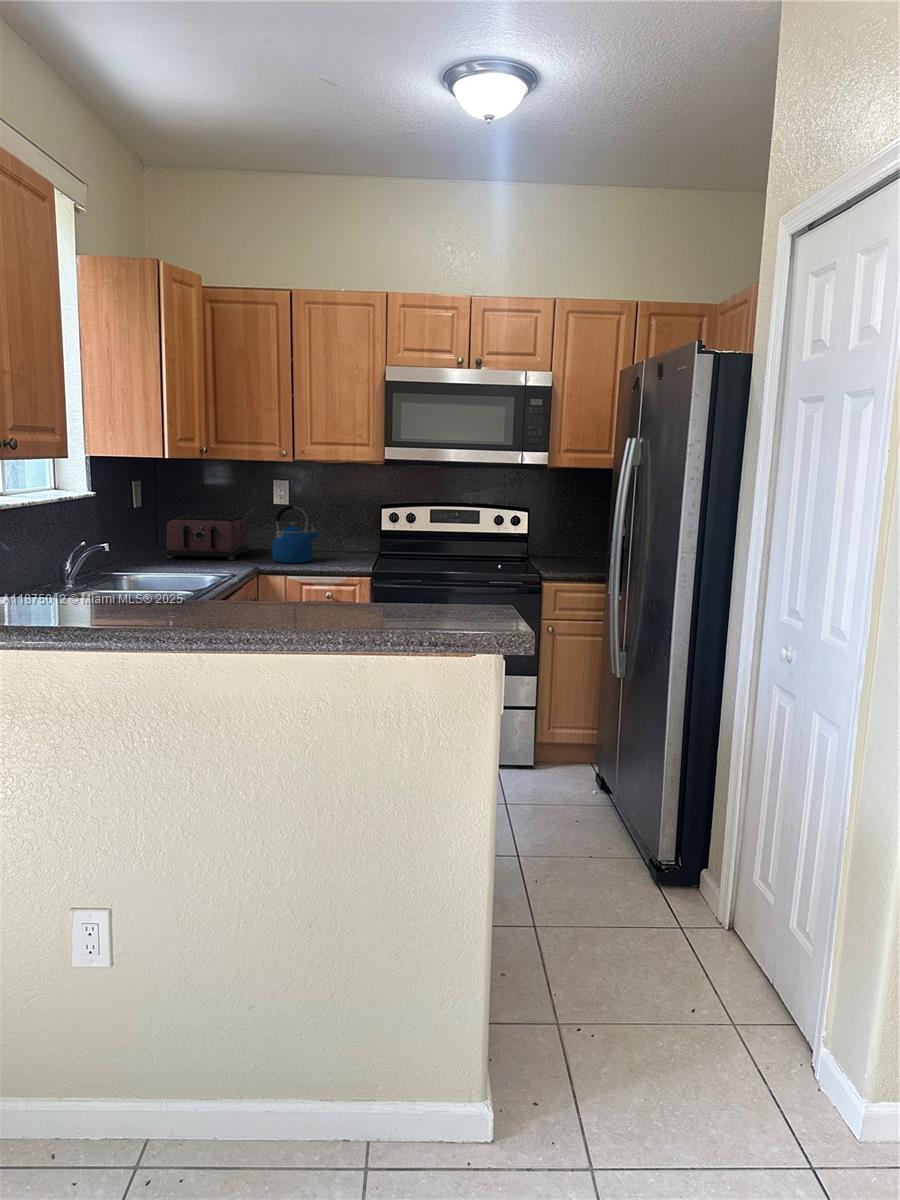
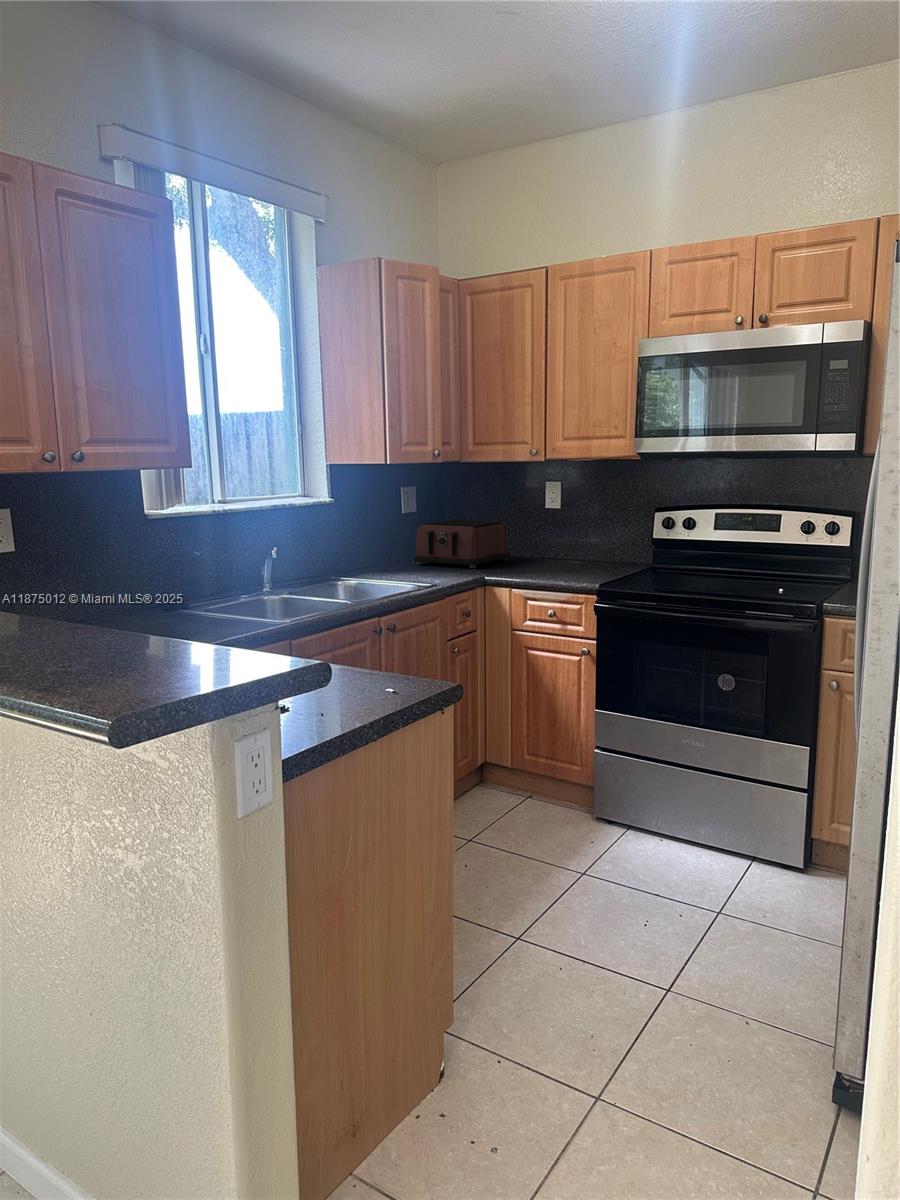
kettle: present [272,506,319,563] -> none [509,510,566,574]

